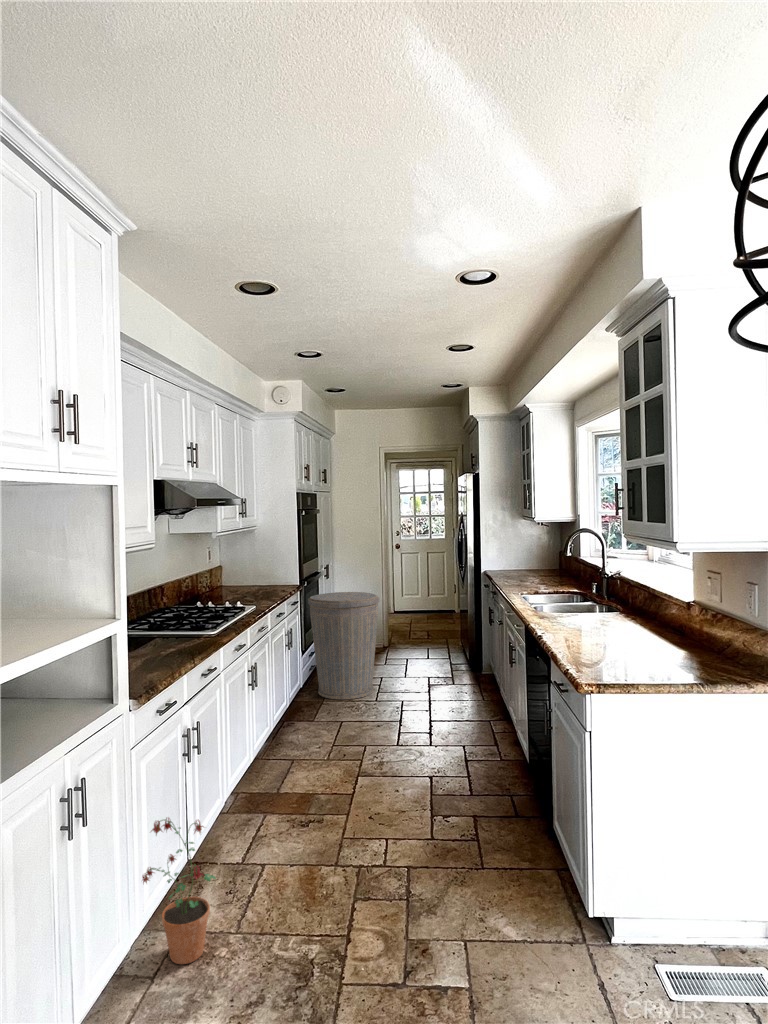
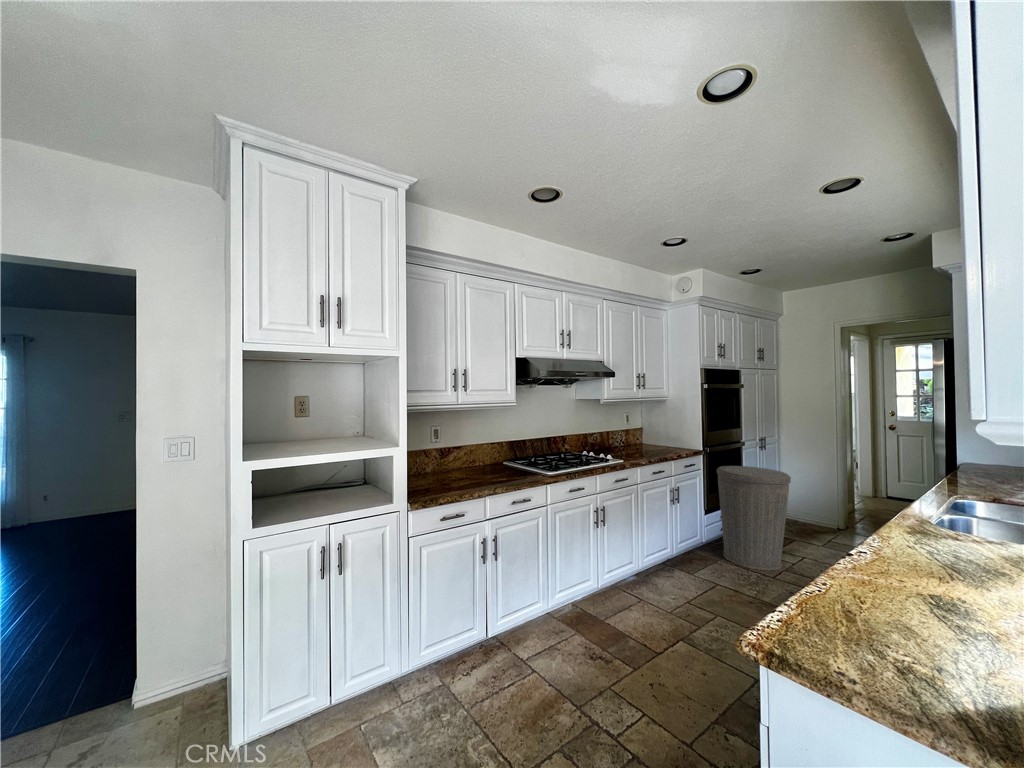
potted plant: present [142,818,216,964] -> none [400,595,452,711]

